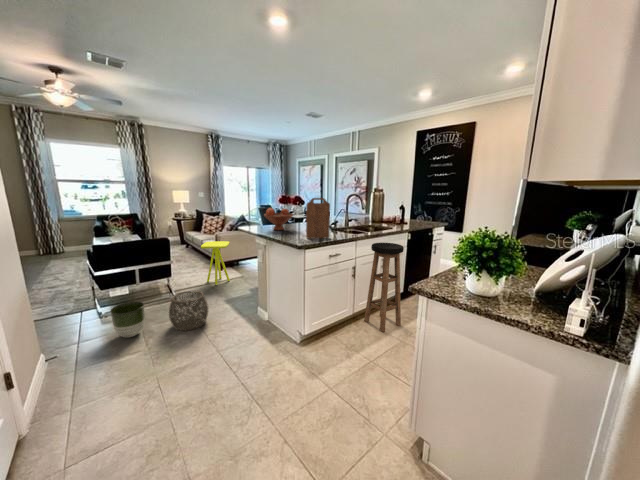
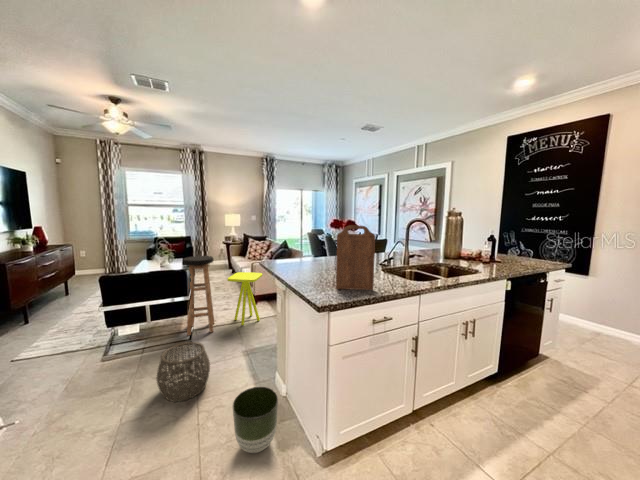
fruit bowl: present [264,208,293,230] -> none [286,237,327,269]
bar stool: present [364,243,404,332] -> present [183,256,214,335]
planter: present [110,302,145,337] -> present [233,387,278,453]

